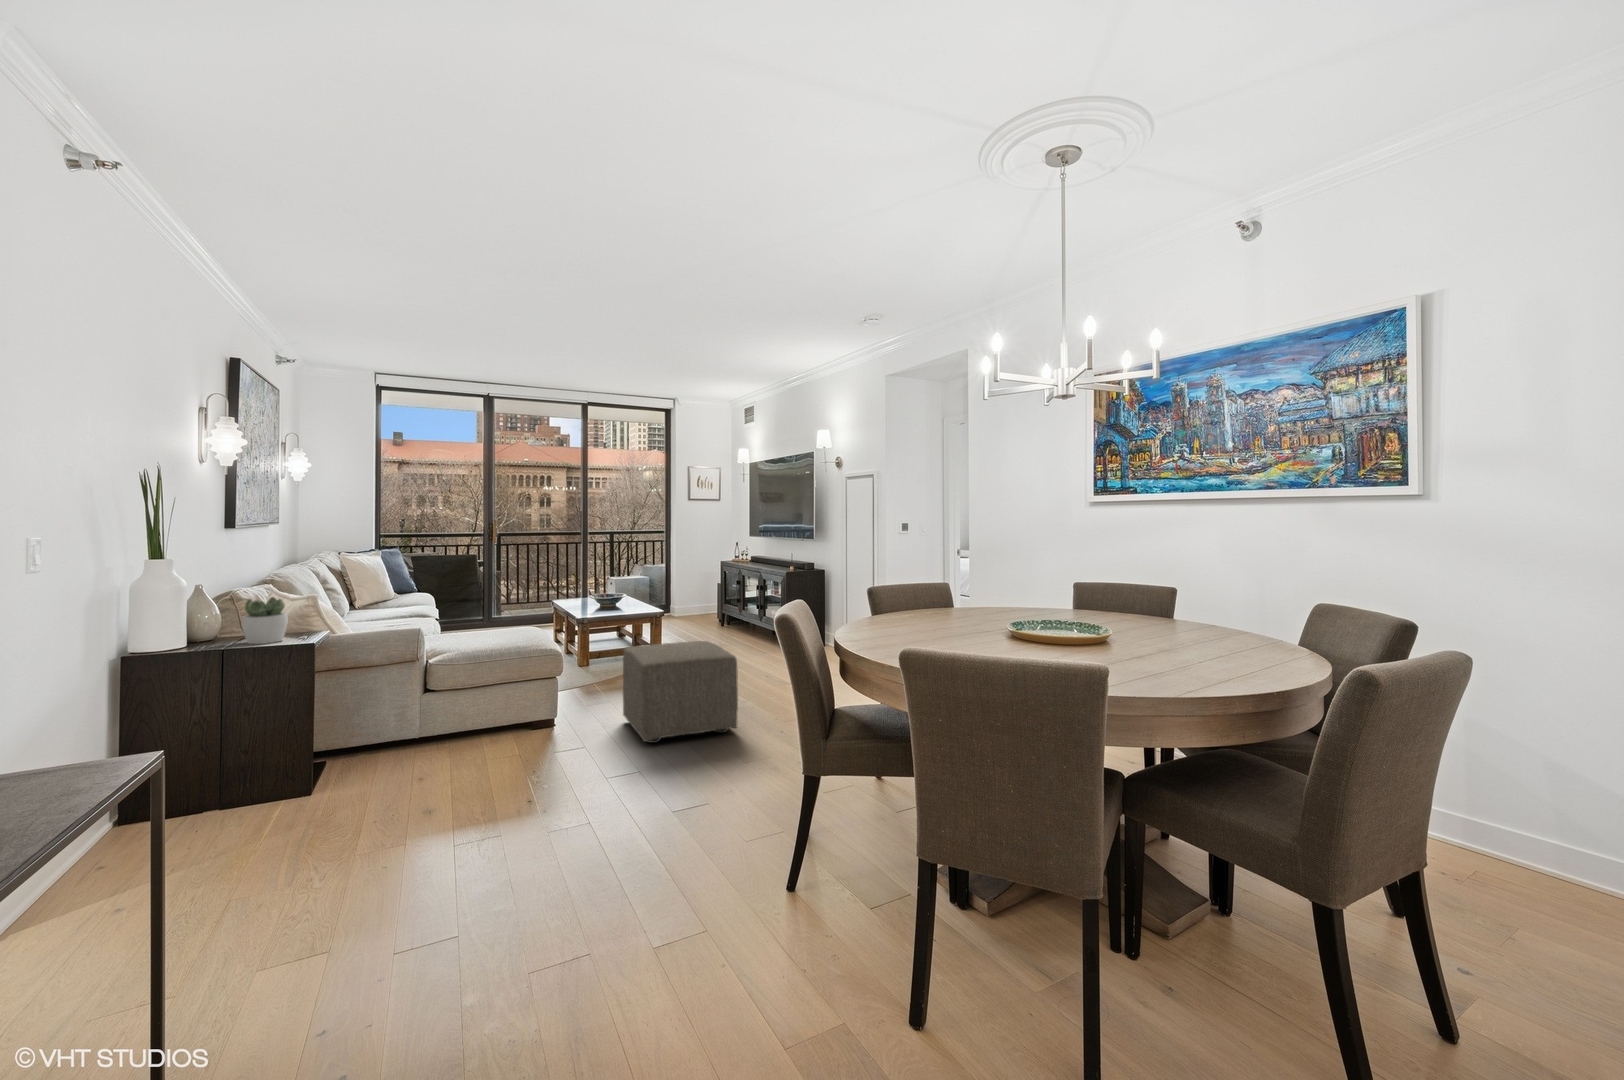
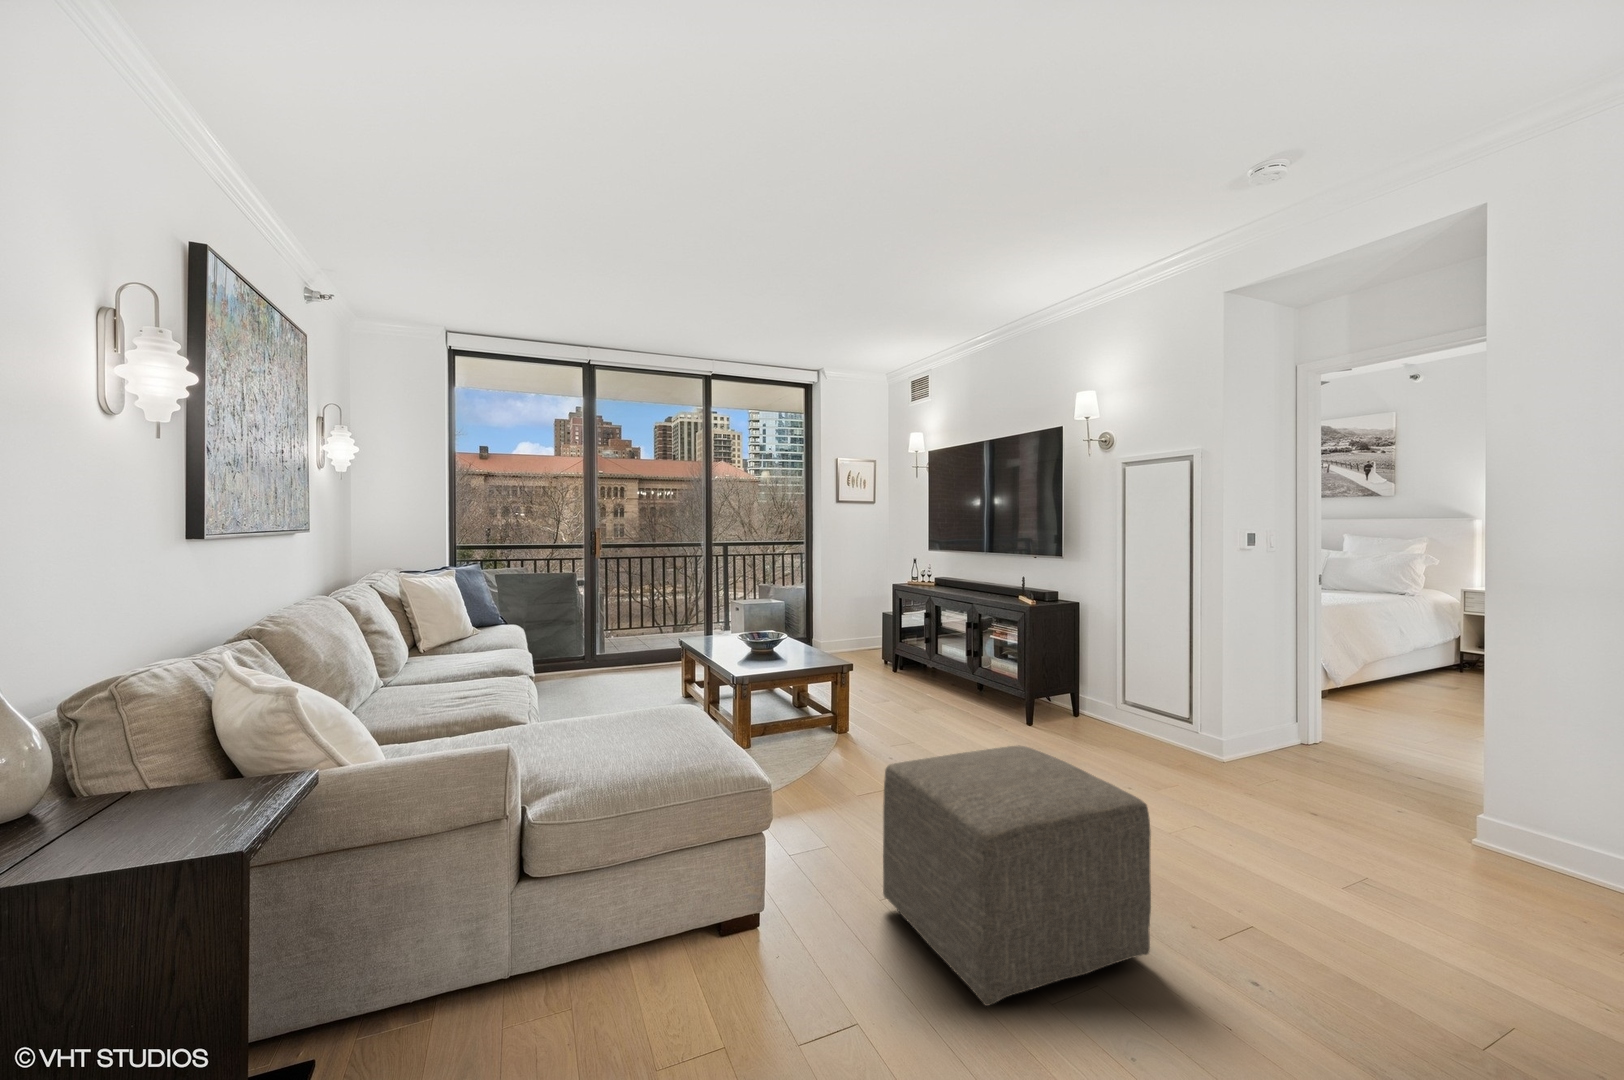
succulent plant: present [242,597,288,644] -> none [48,708,190,848]

